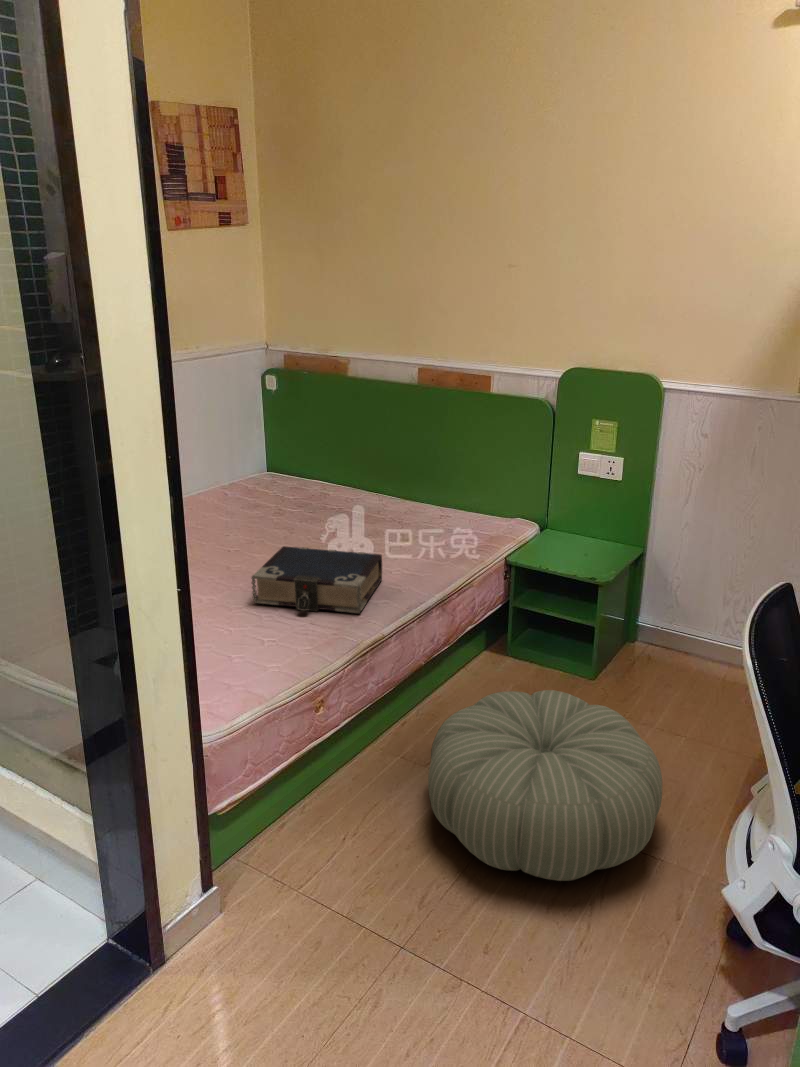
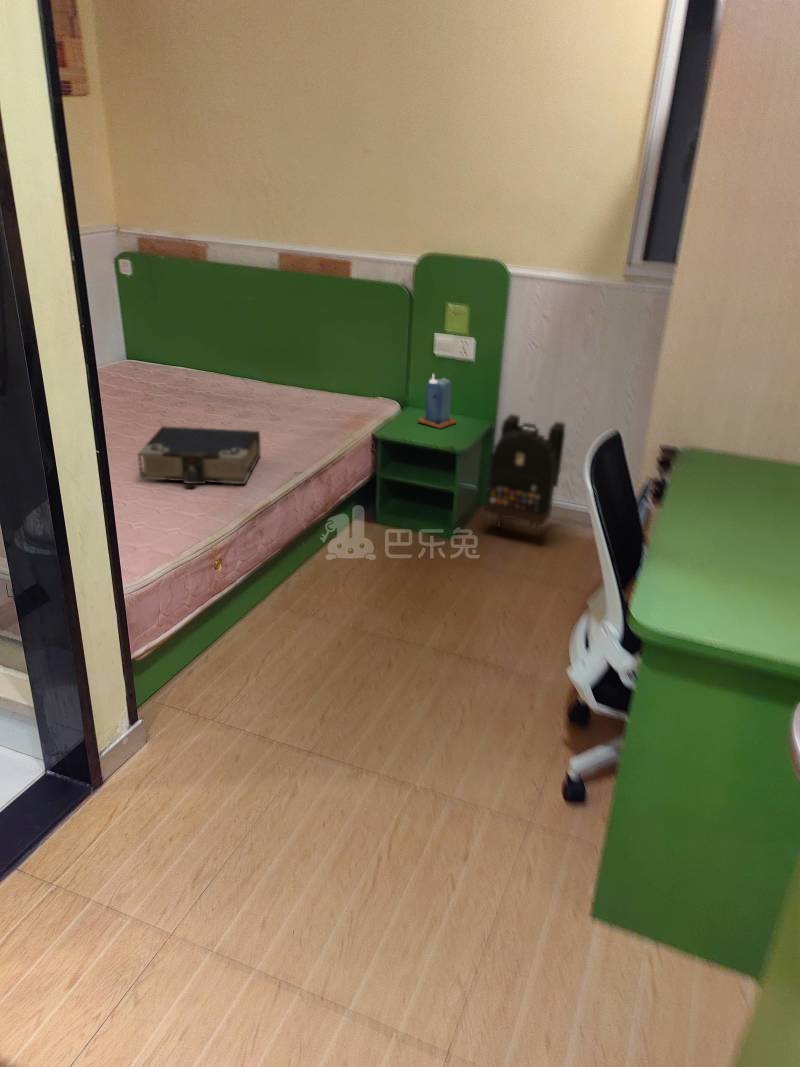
candle: none [557,495,601,555] -> present [418,376,457,429]
backpack: none [629,541,727,675] -> present [484,415,565,530]
pouf: present [428,690,662,881] -> none [320,543,516,692]

